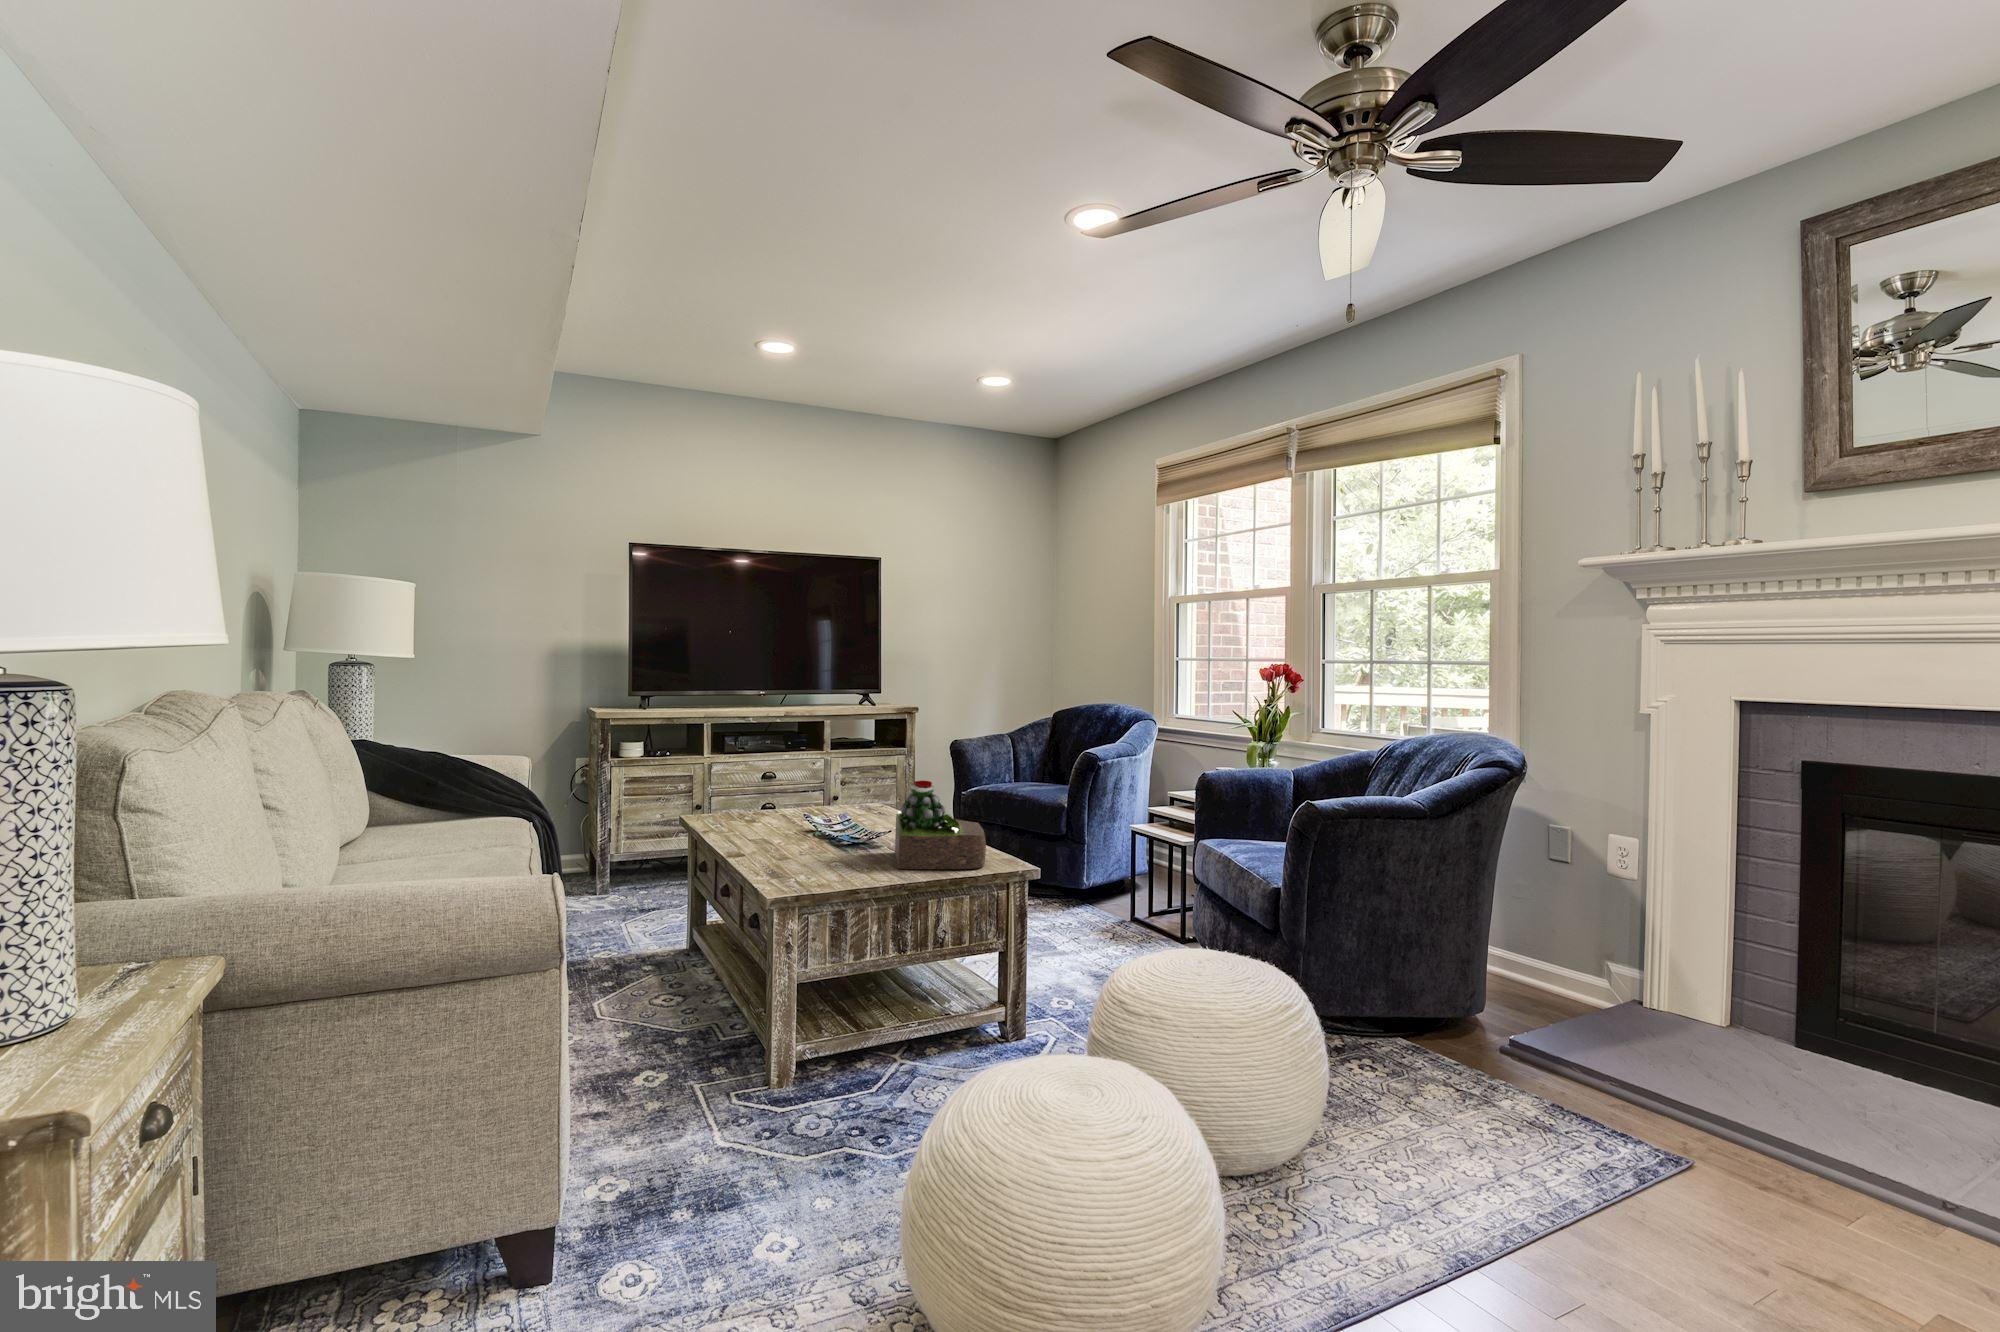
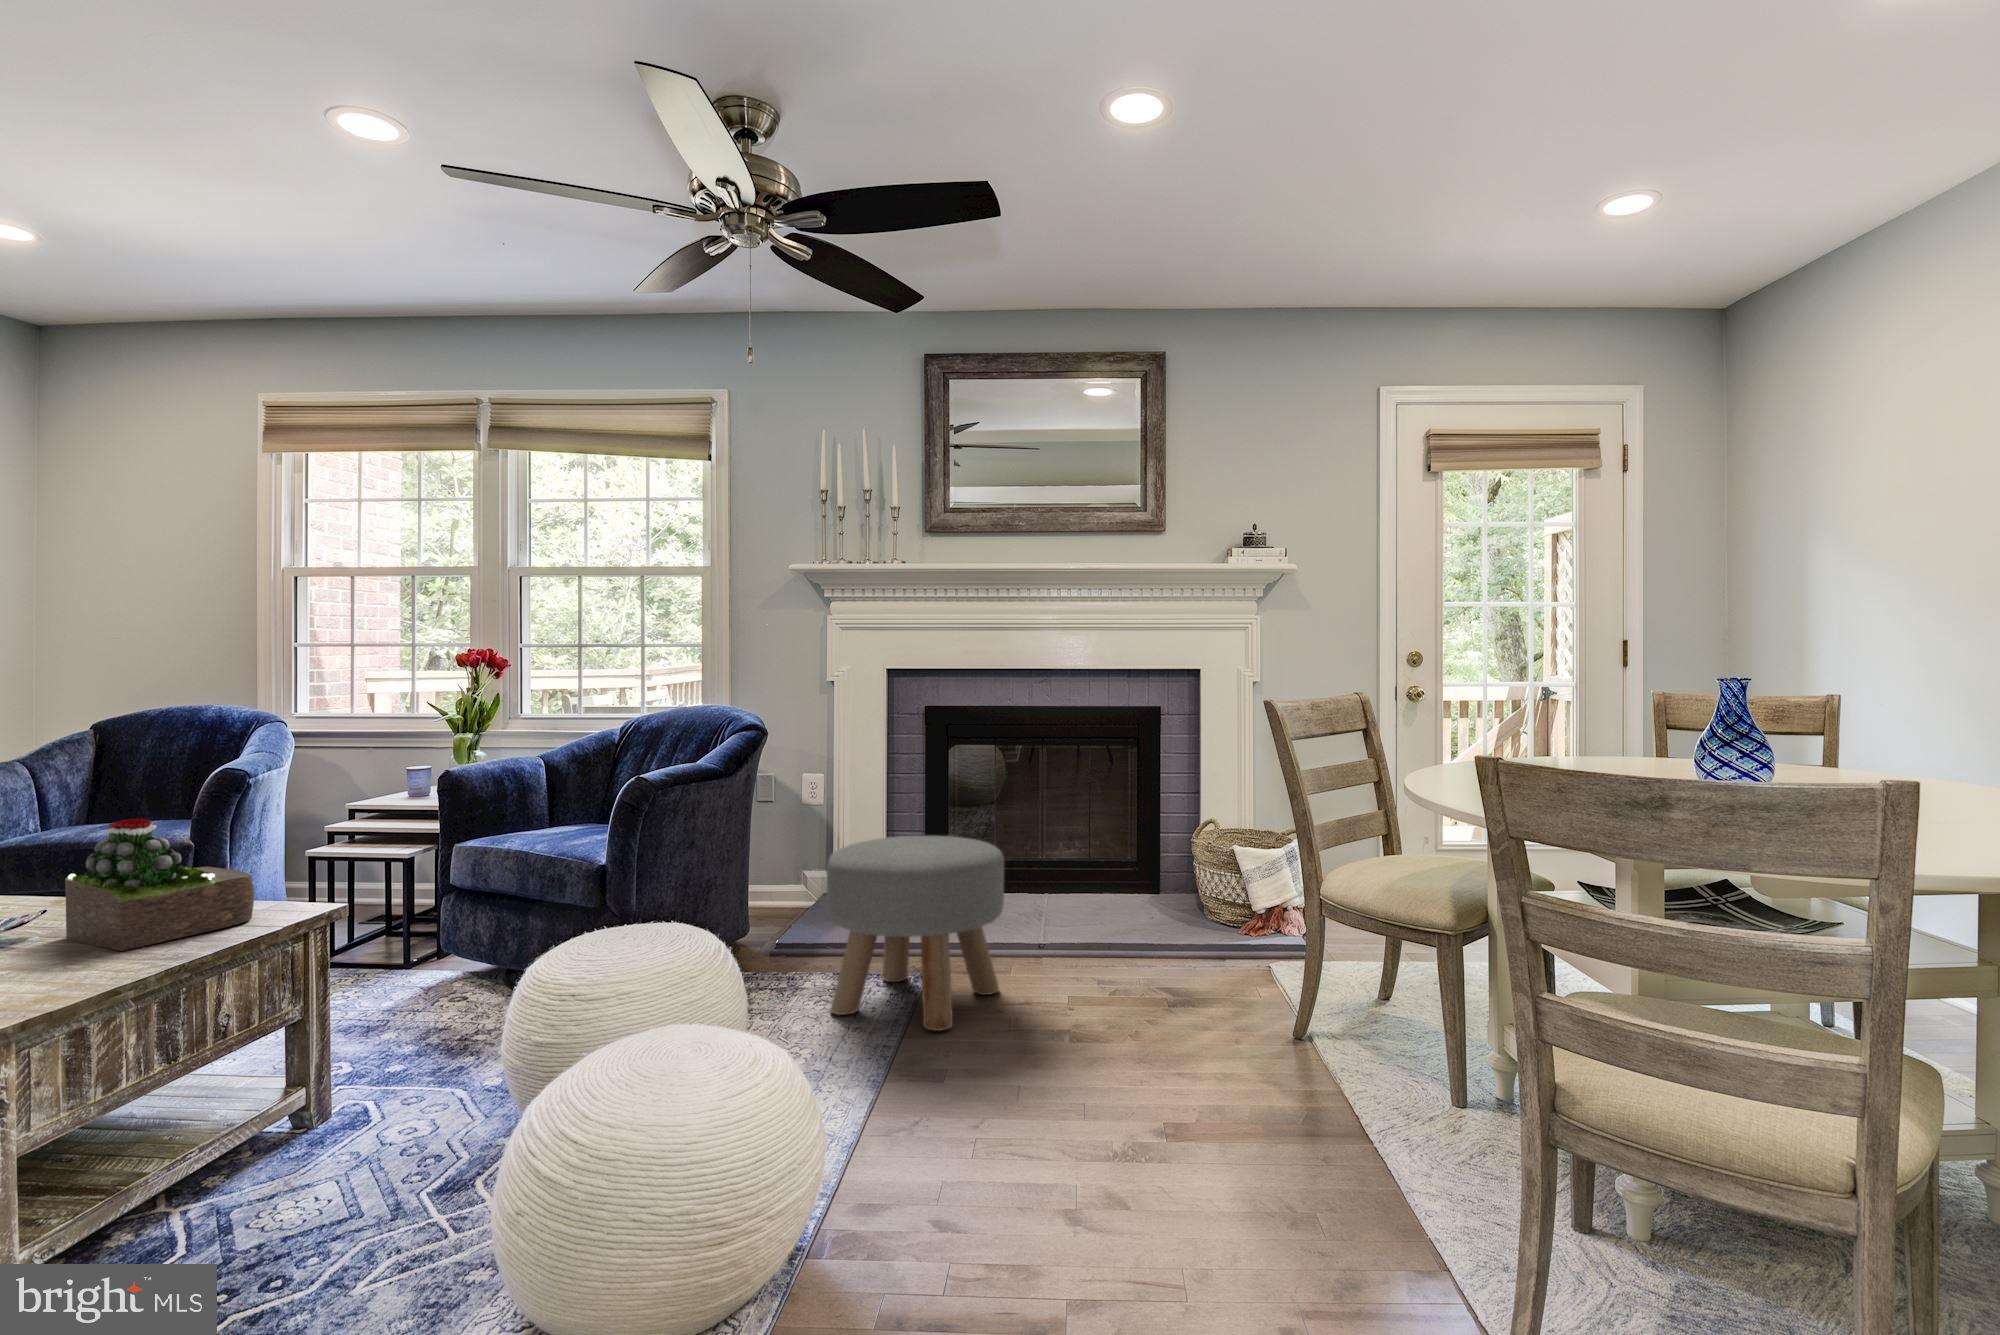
ottoman: none [1489,946,1794,1248] -> present [827,836,1004,1031]

